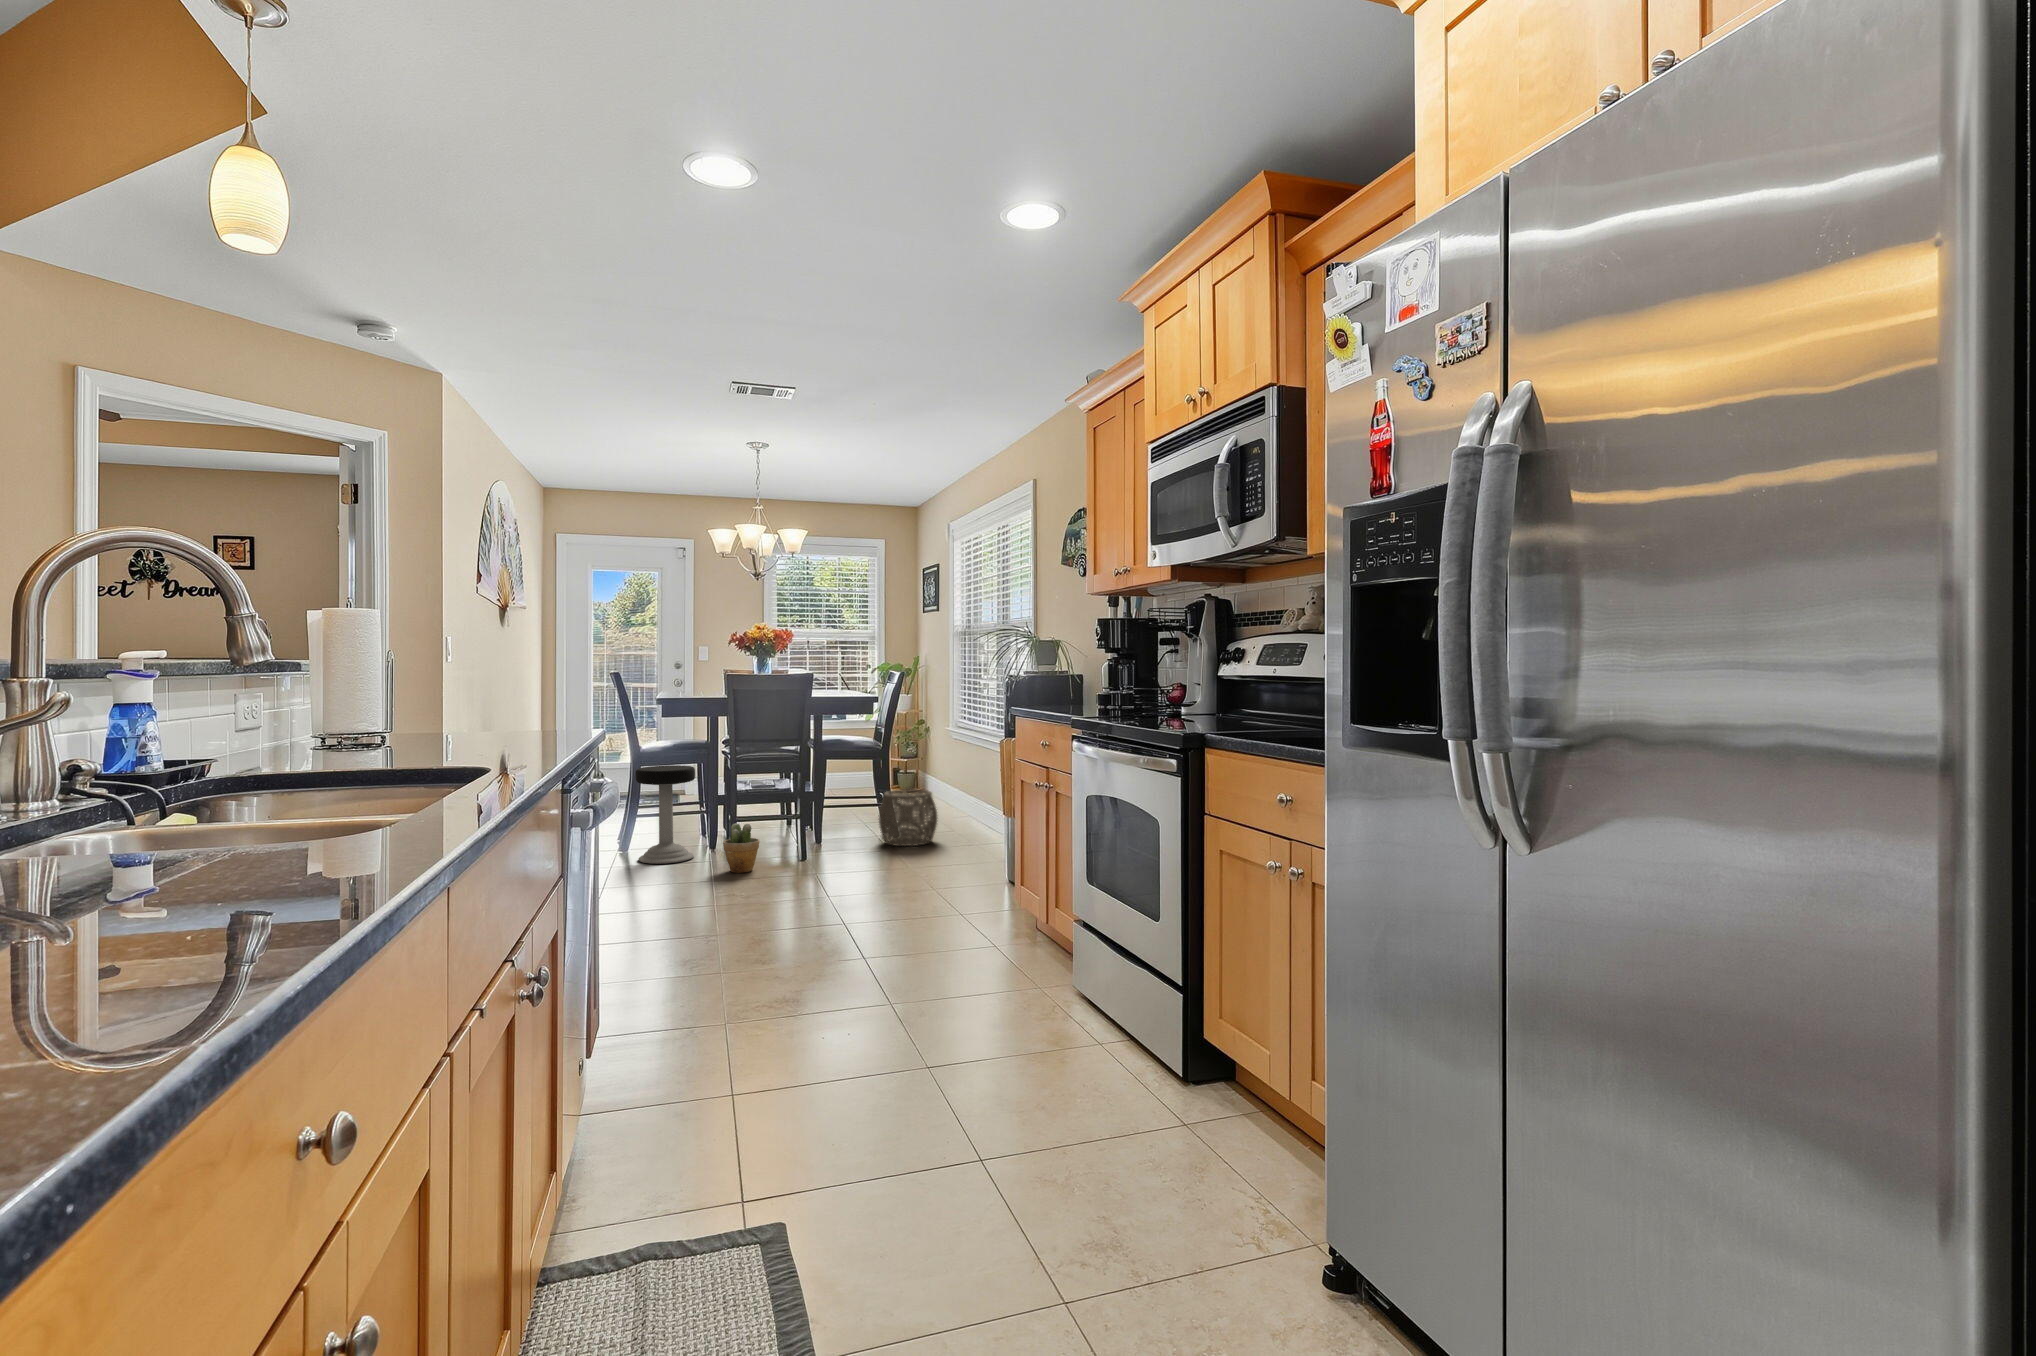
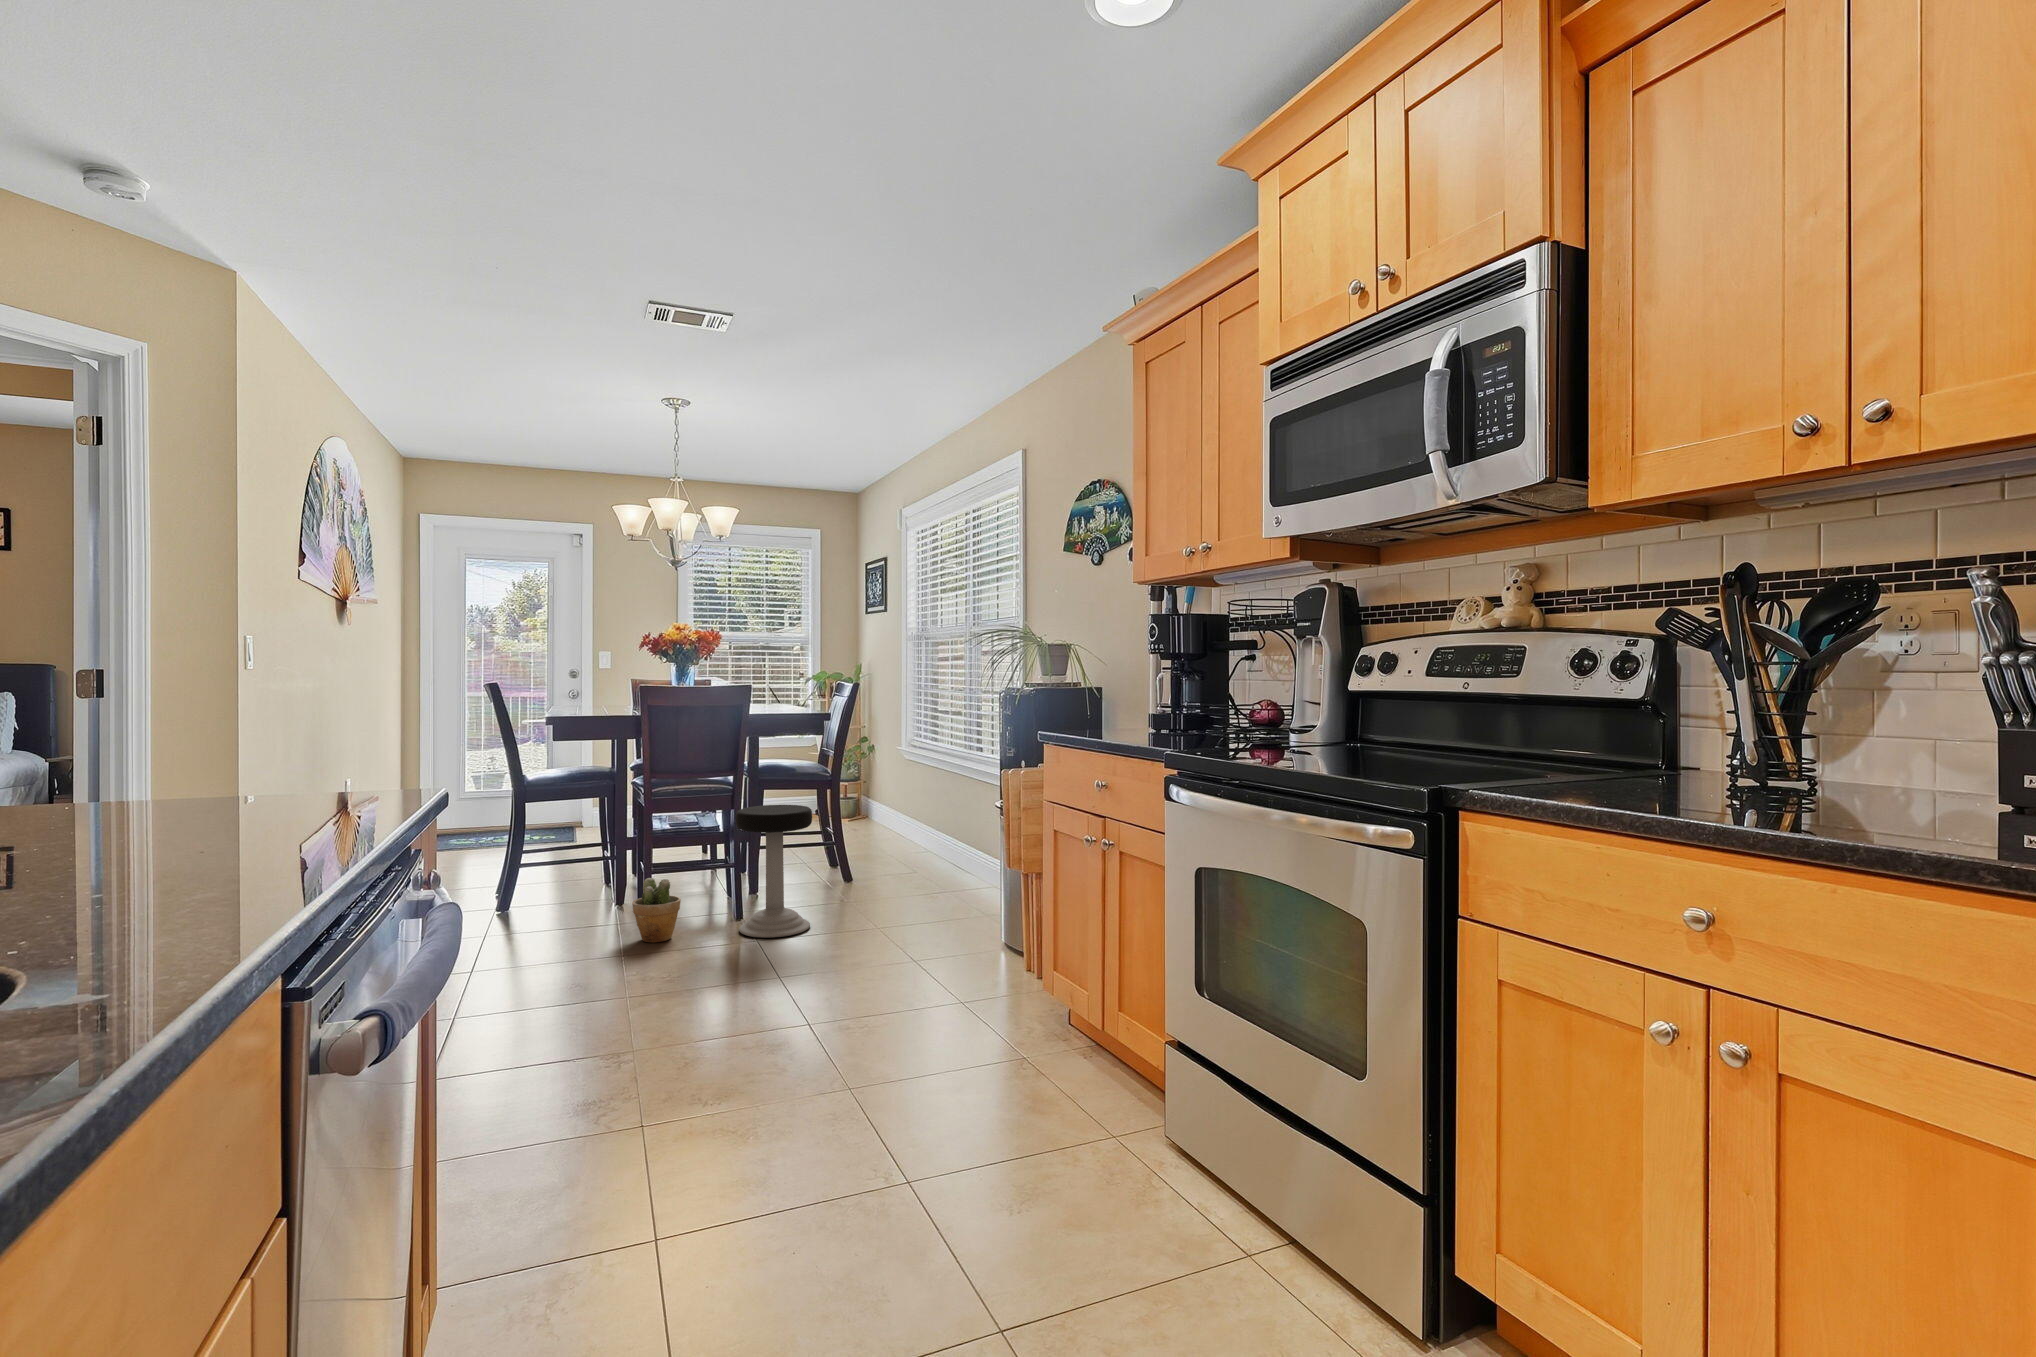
stool: present [636,765,695,864] -> present [736,805,812,938]
woven basket: present [879,789,938,846] -> none [828,825,901,897]

